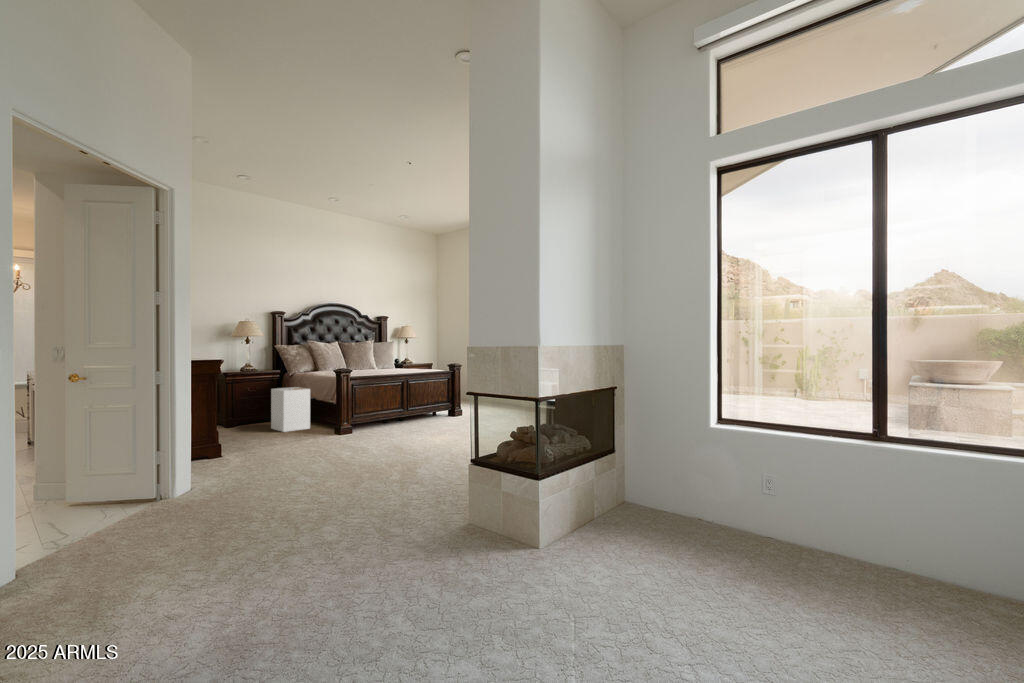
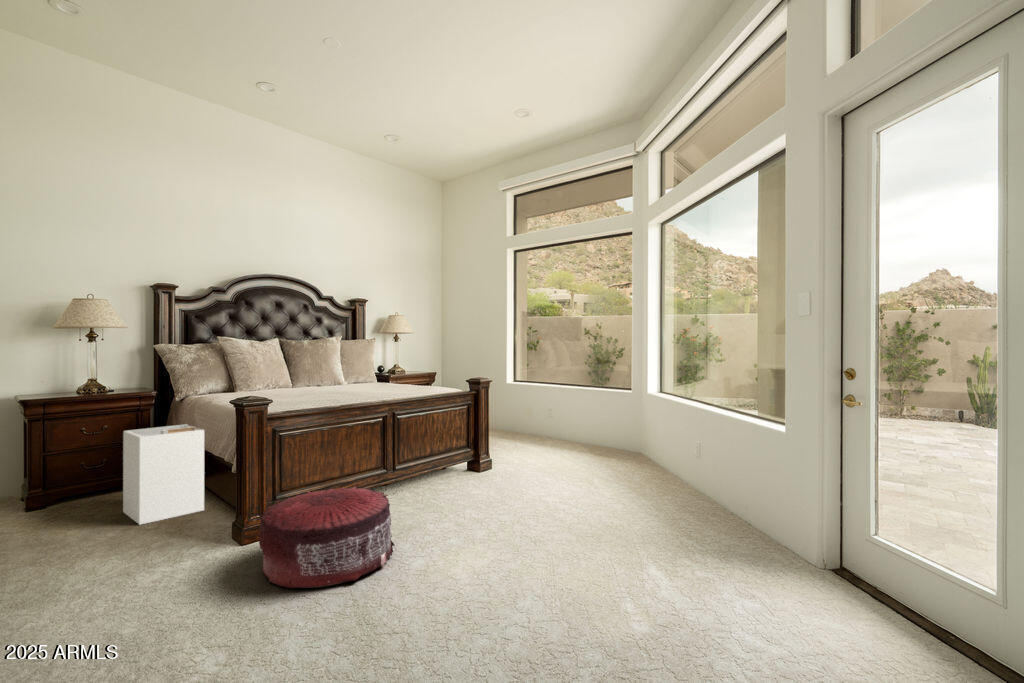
pouf: none [347,412,403,446] -> present [258,486,395,588]

